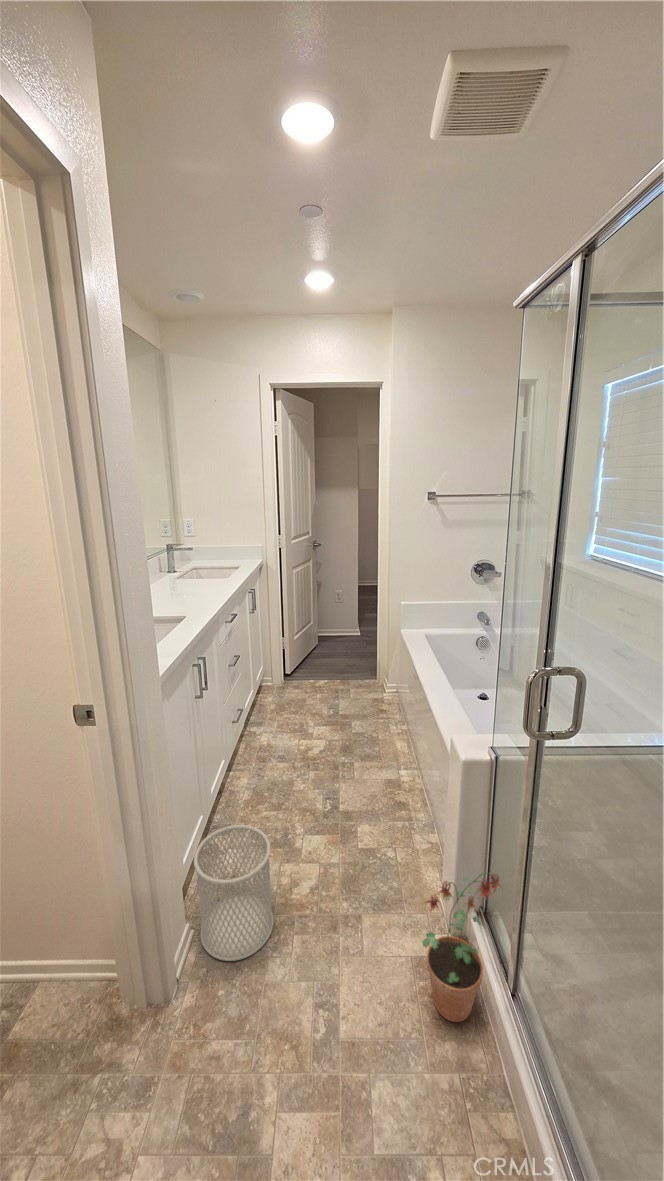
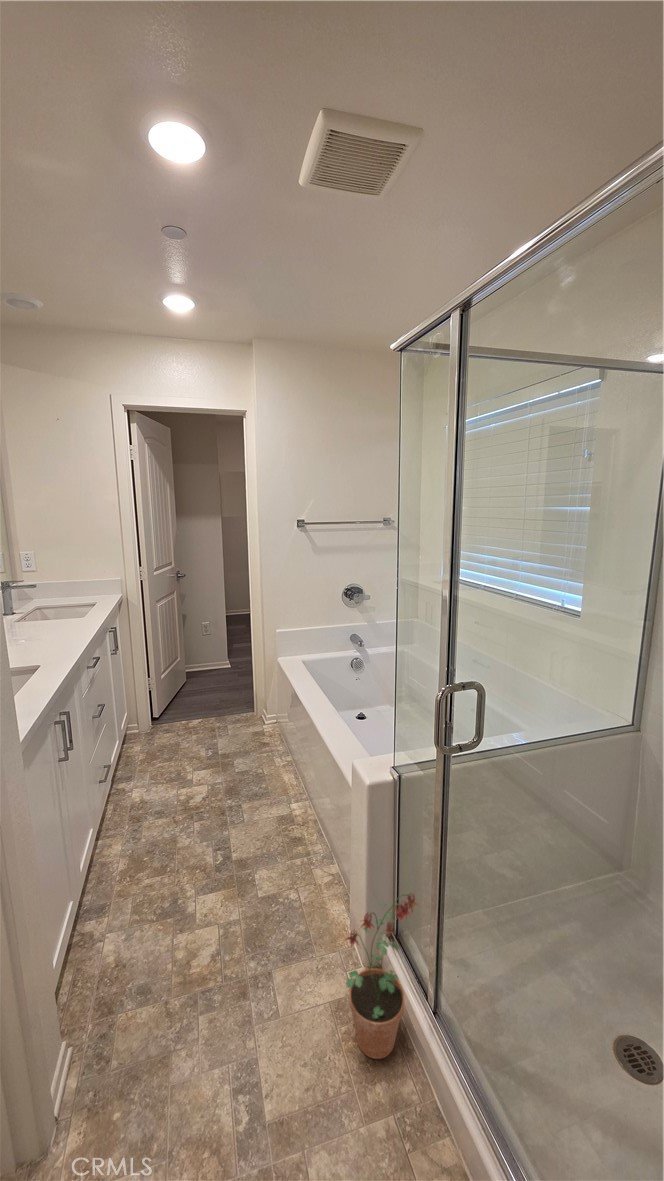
wastebasket: present [194,825,274,961] -> none [71,902,173,1076]

